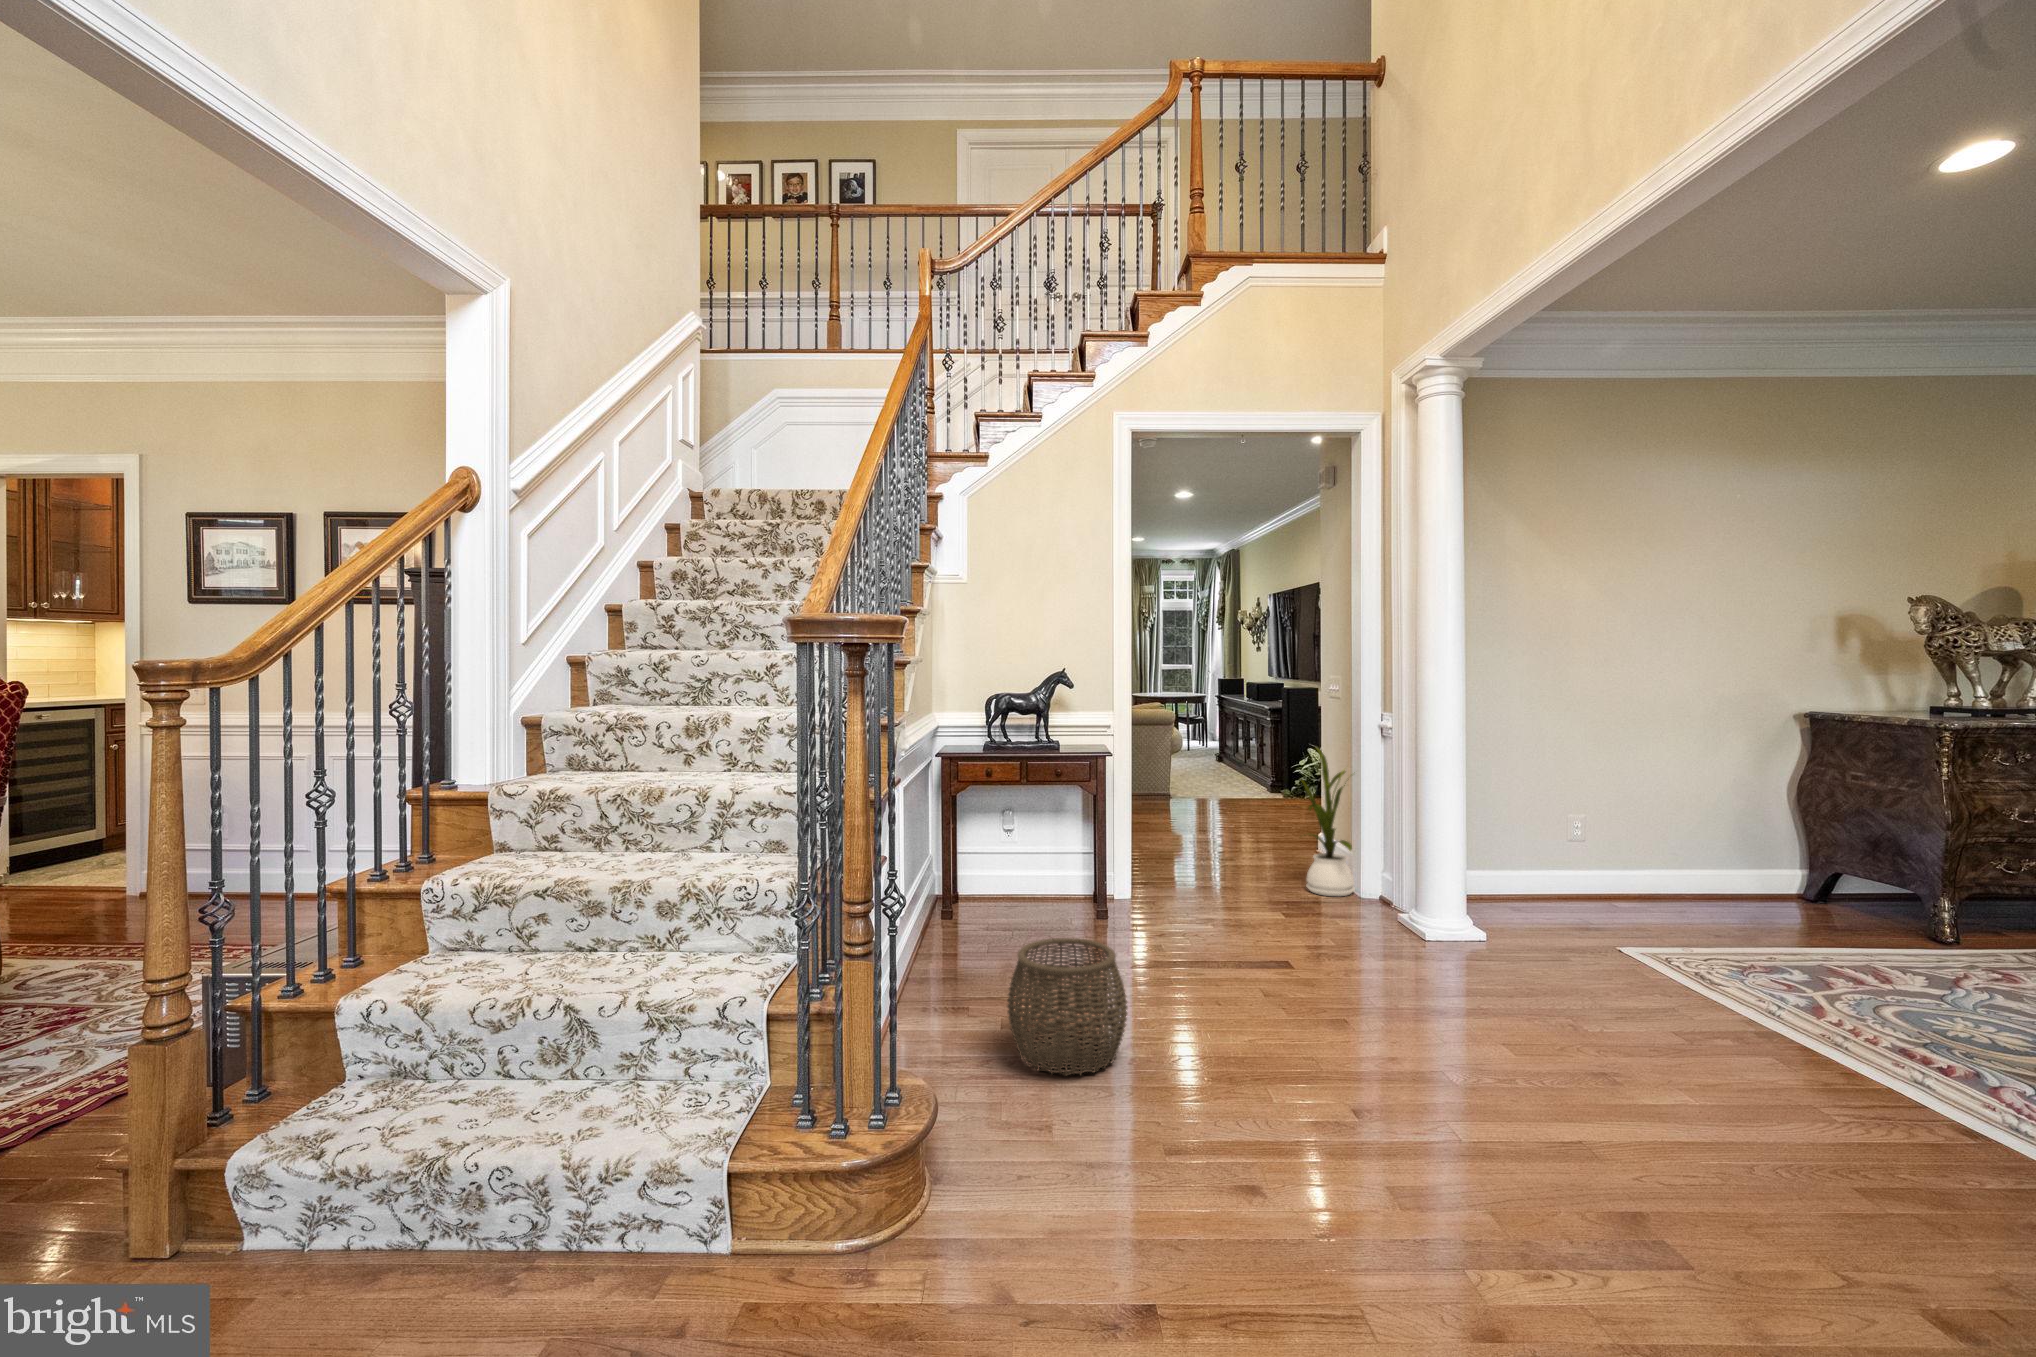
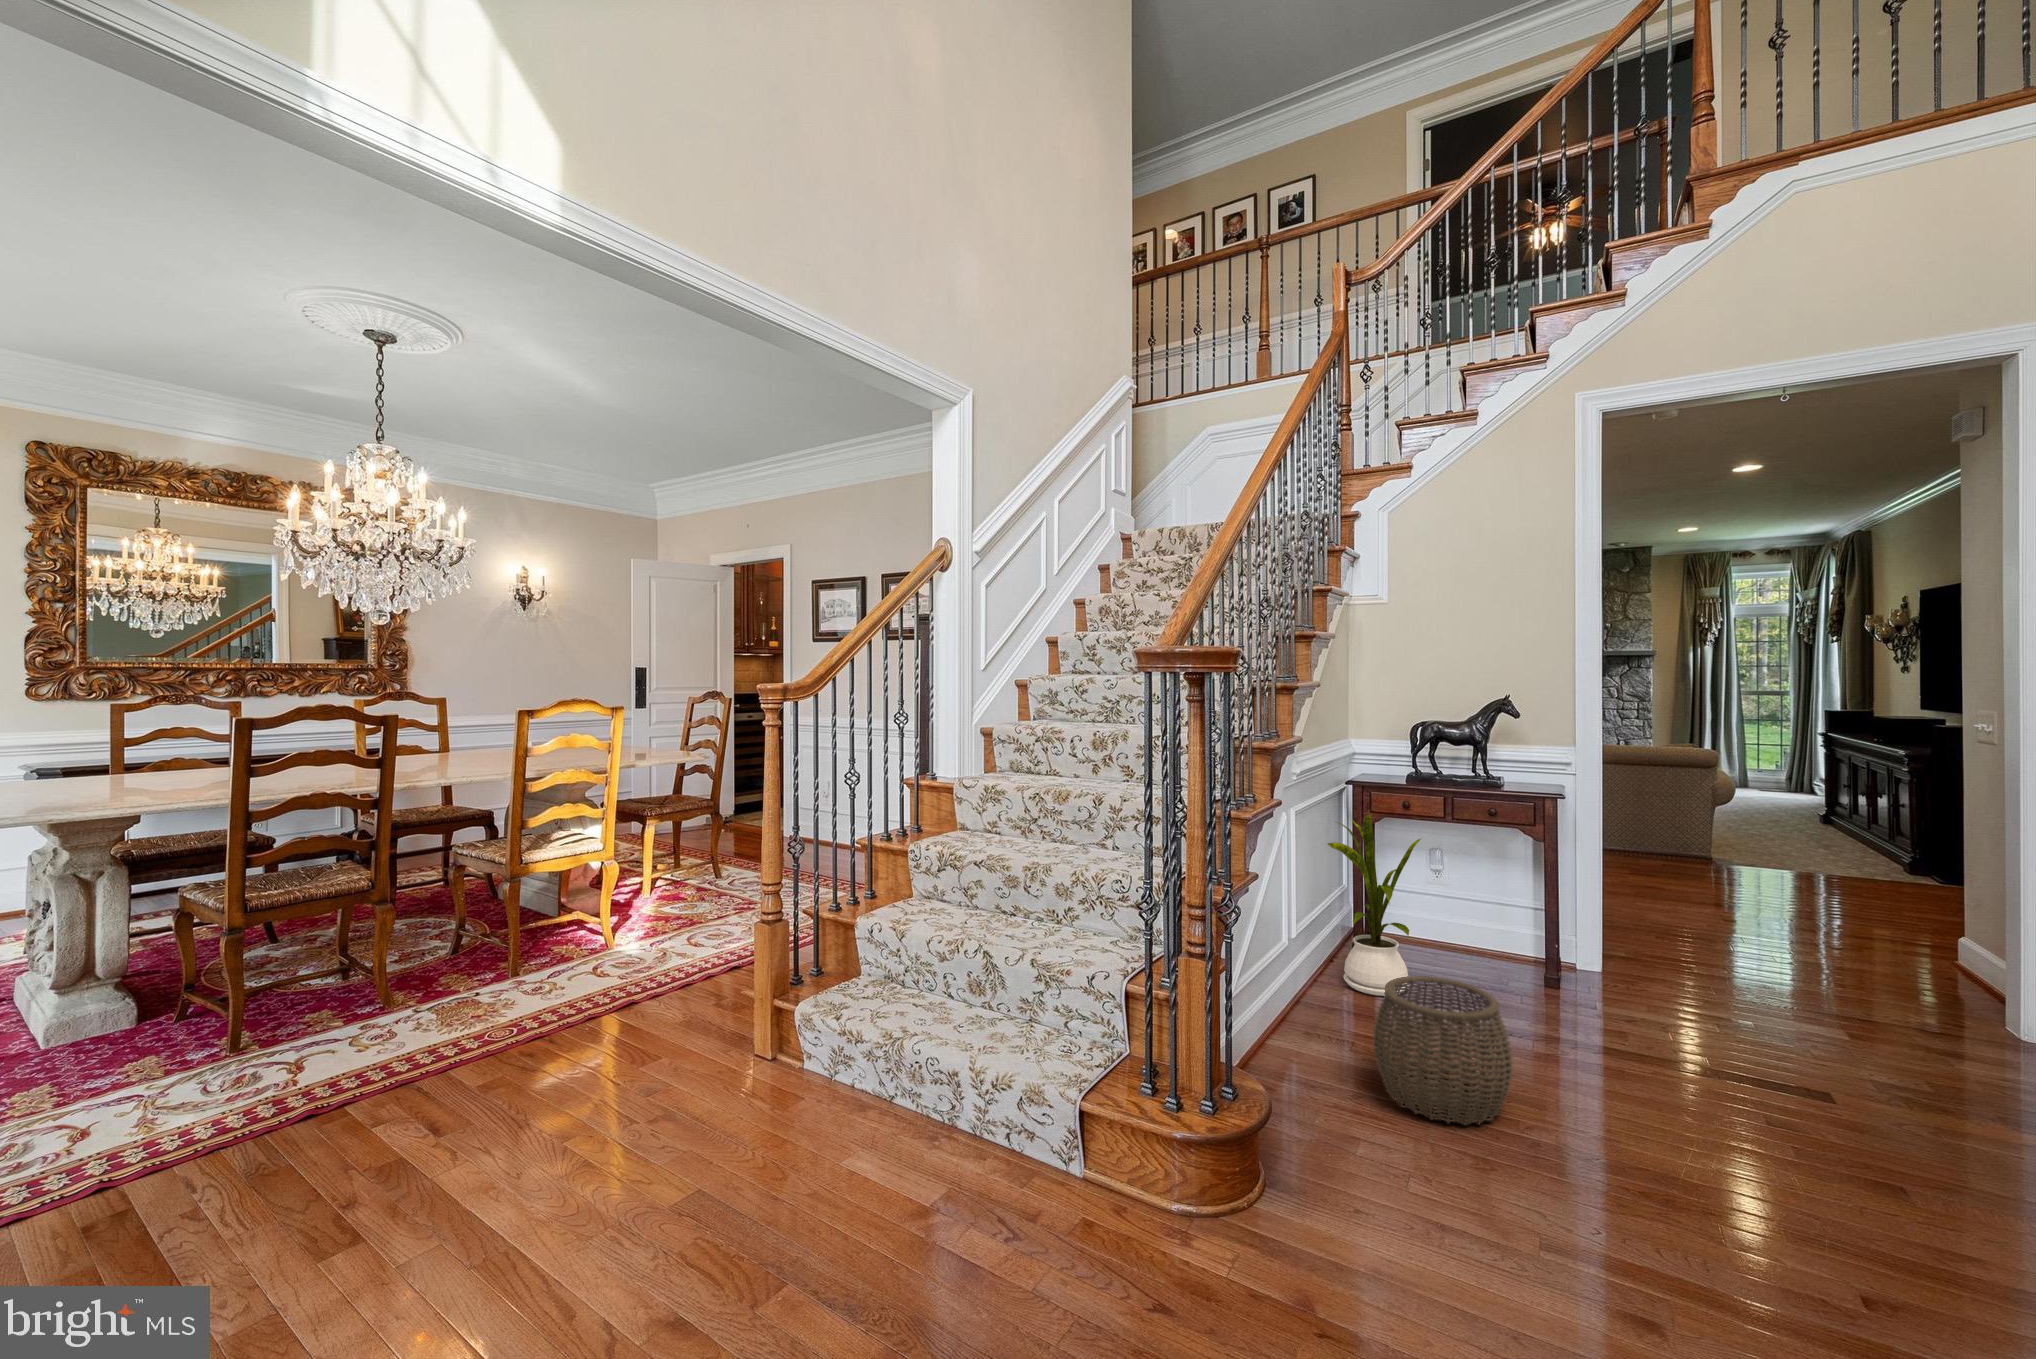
house plant: present [1302,749,1355,896] -> present [1328,814,1421,996]

